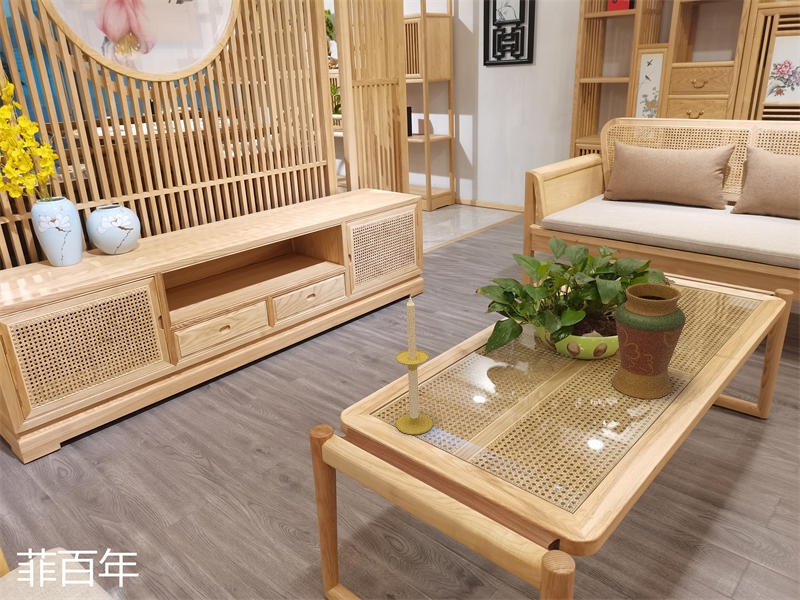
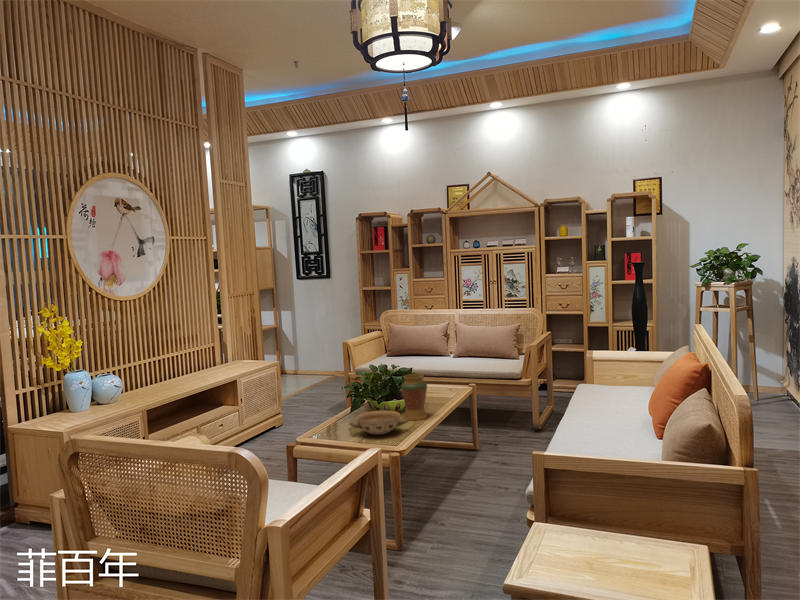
candle: present [396,297,433,435] -> none [319,380,335,441]
ceramic bowl: none [468,371,619,447] -> present [349,410,407,435]

